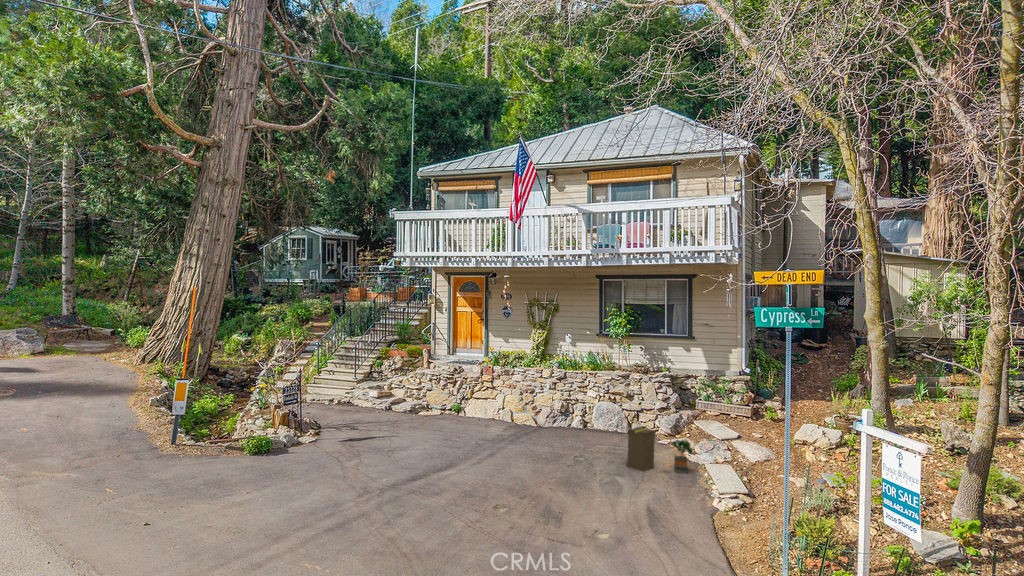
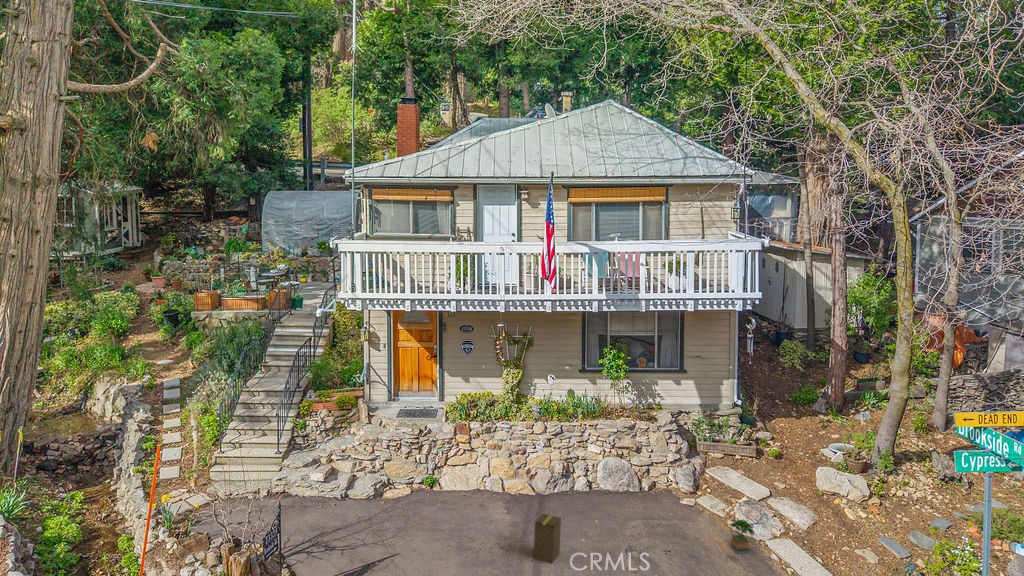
cardboard box: present [627,427,655,471] -> present [534,514,561,563]

